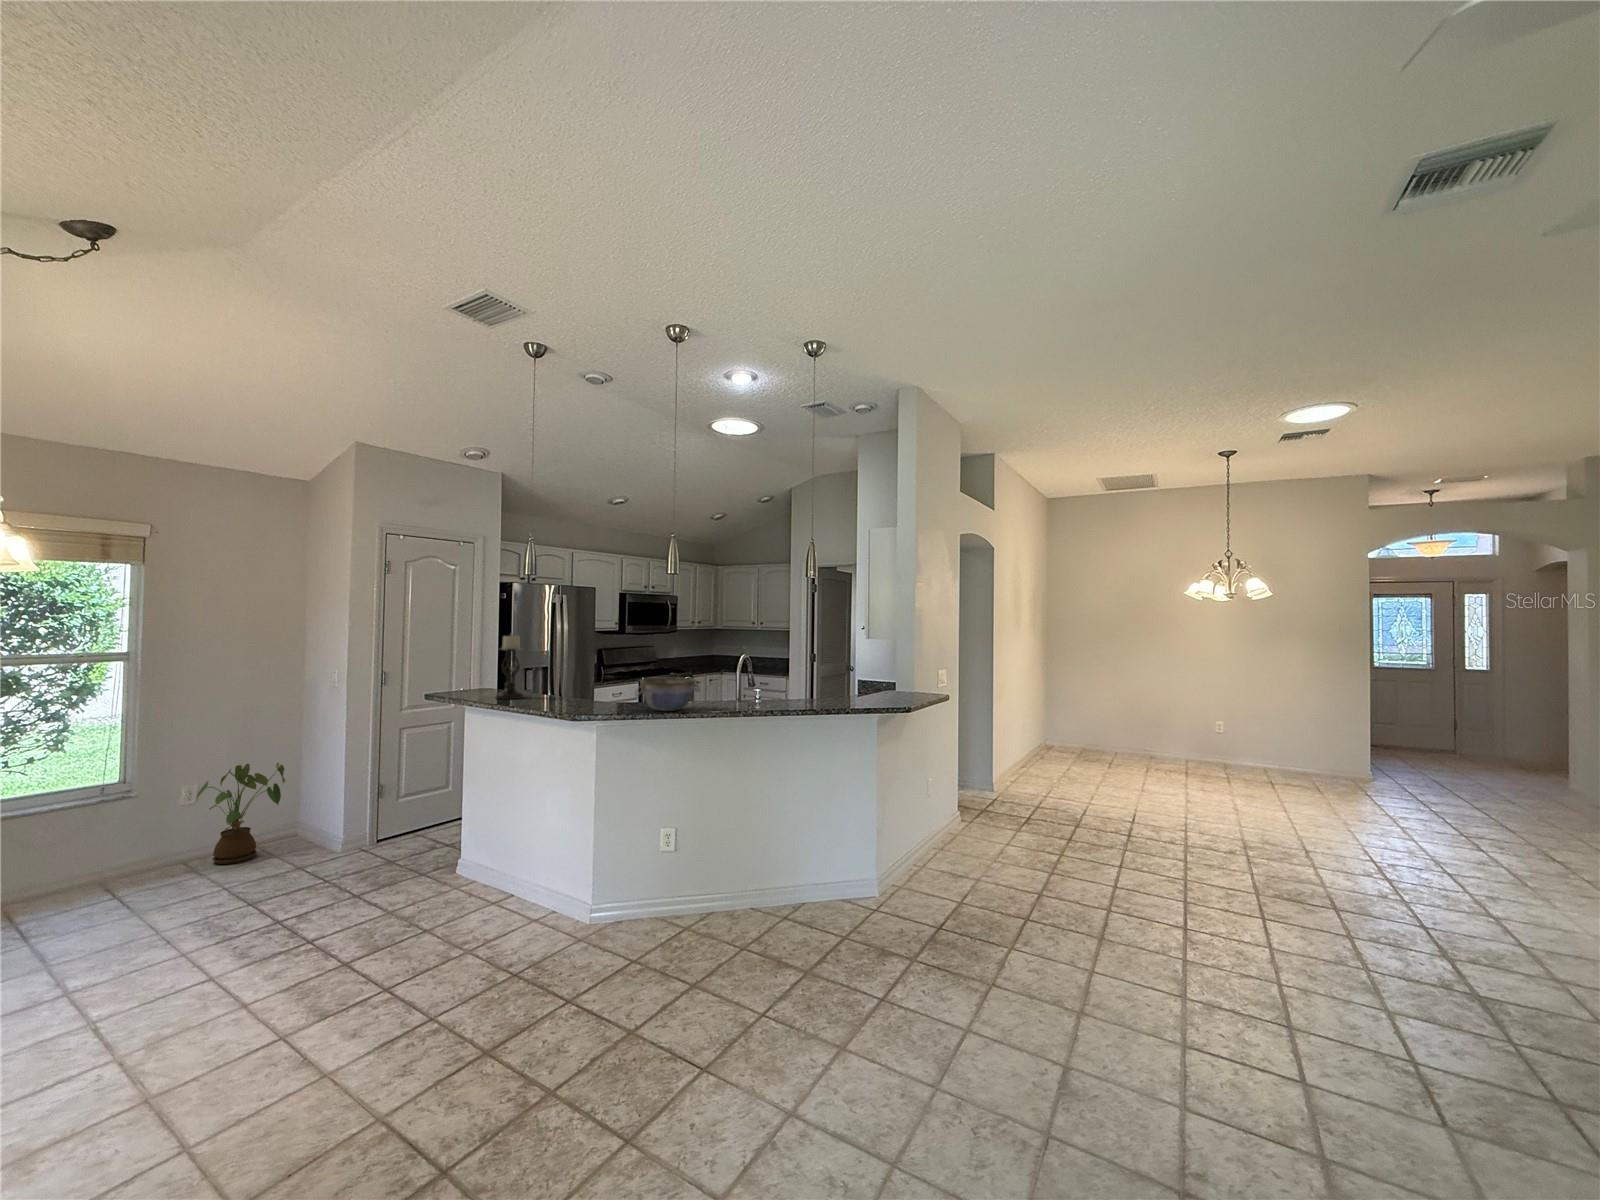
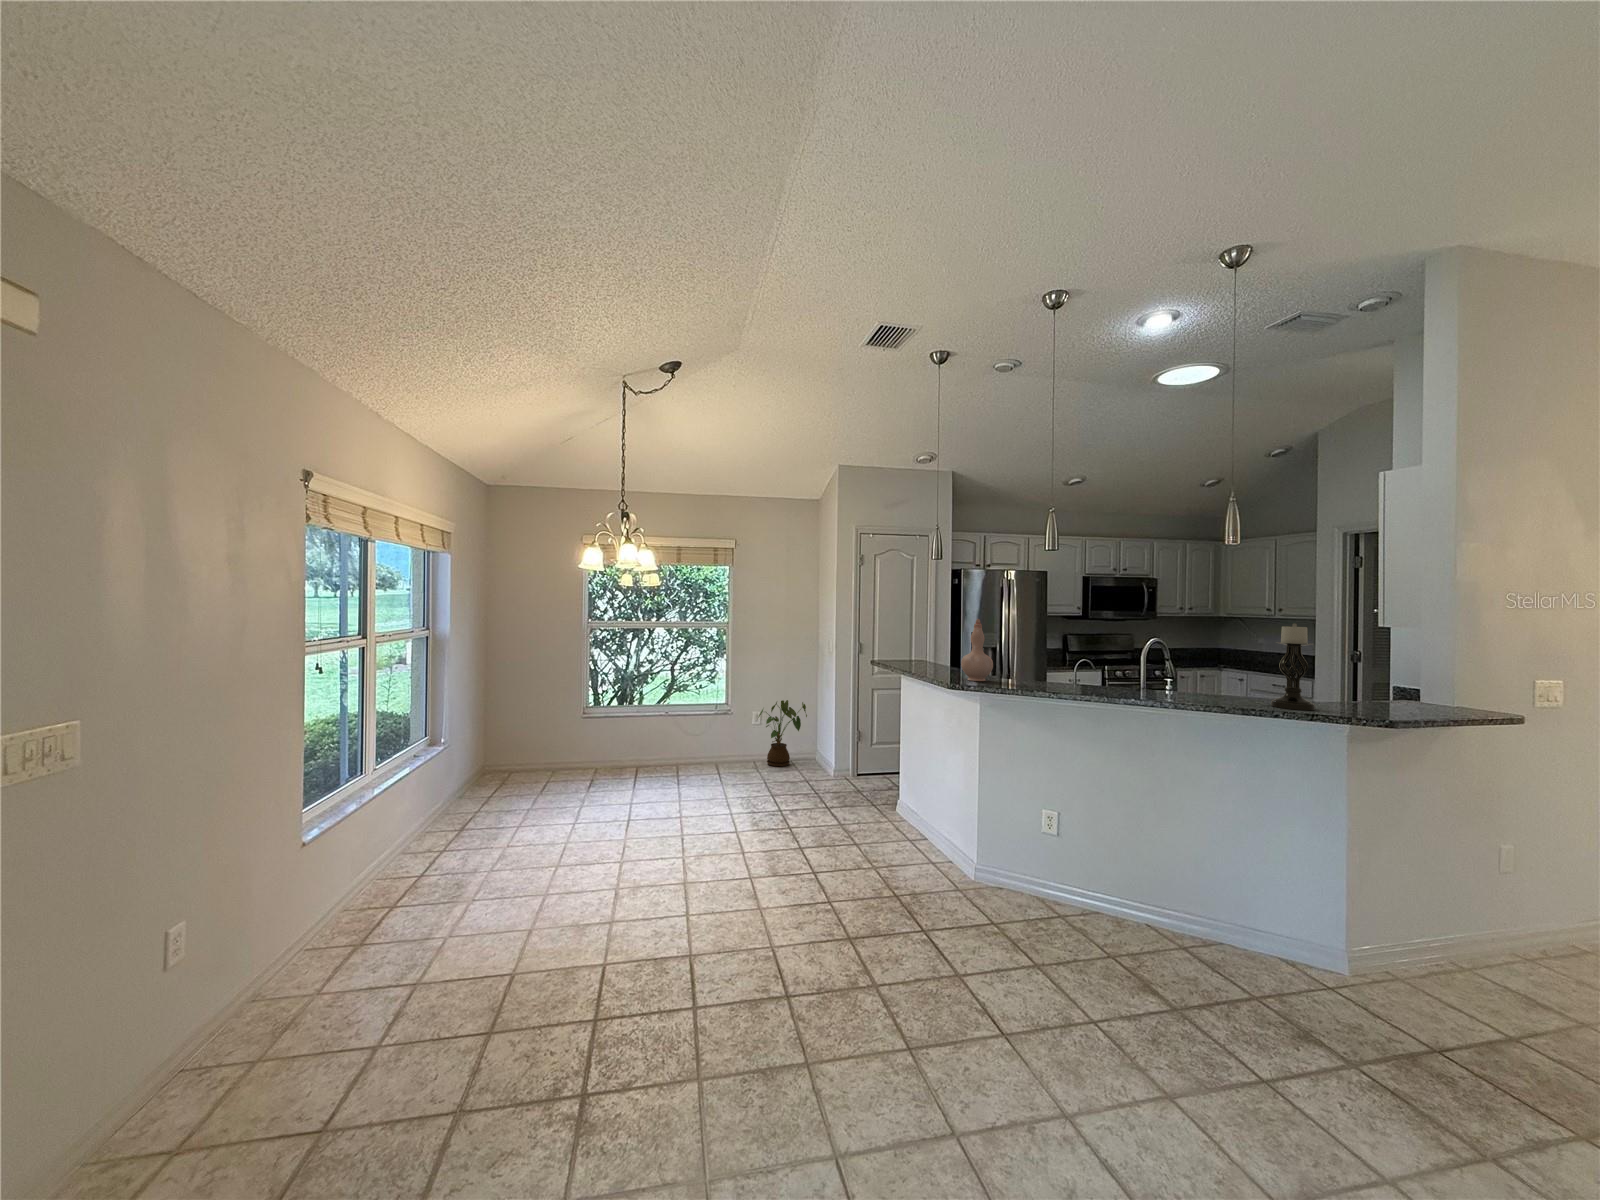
candle holder: present [495,634,525,699] -> present [1270,624,1316,710]
vase: none [572,642,607,709] -> present [961,619,993,681]
bowl: present [635,677,700,711] -> none [1010,657,1083,691]

